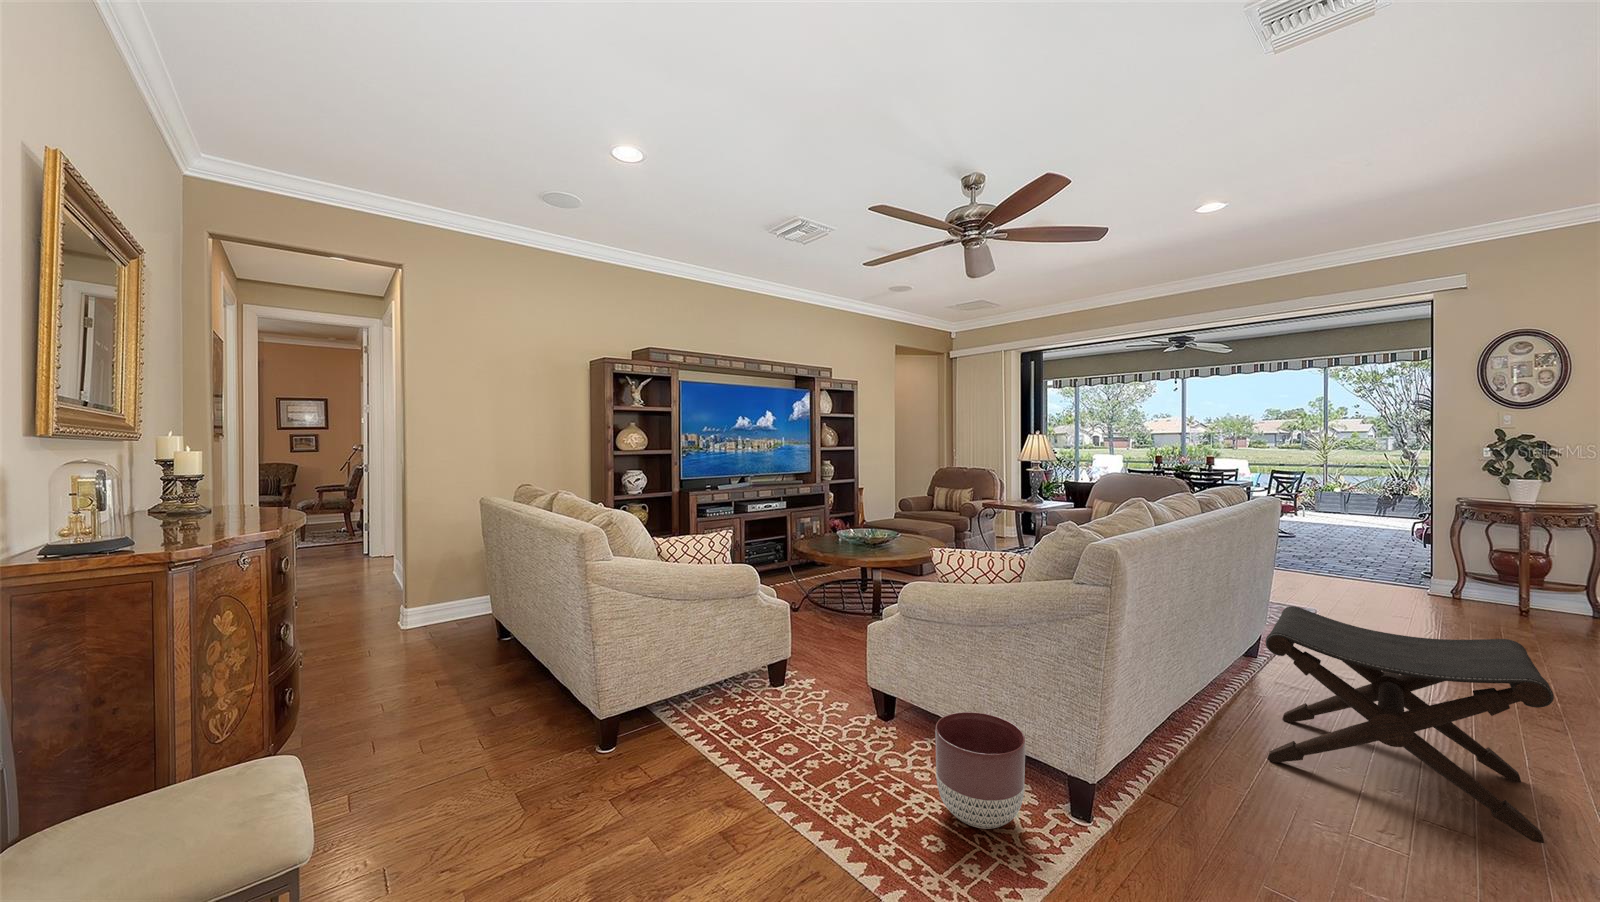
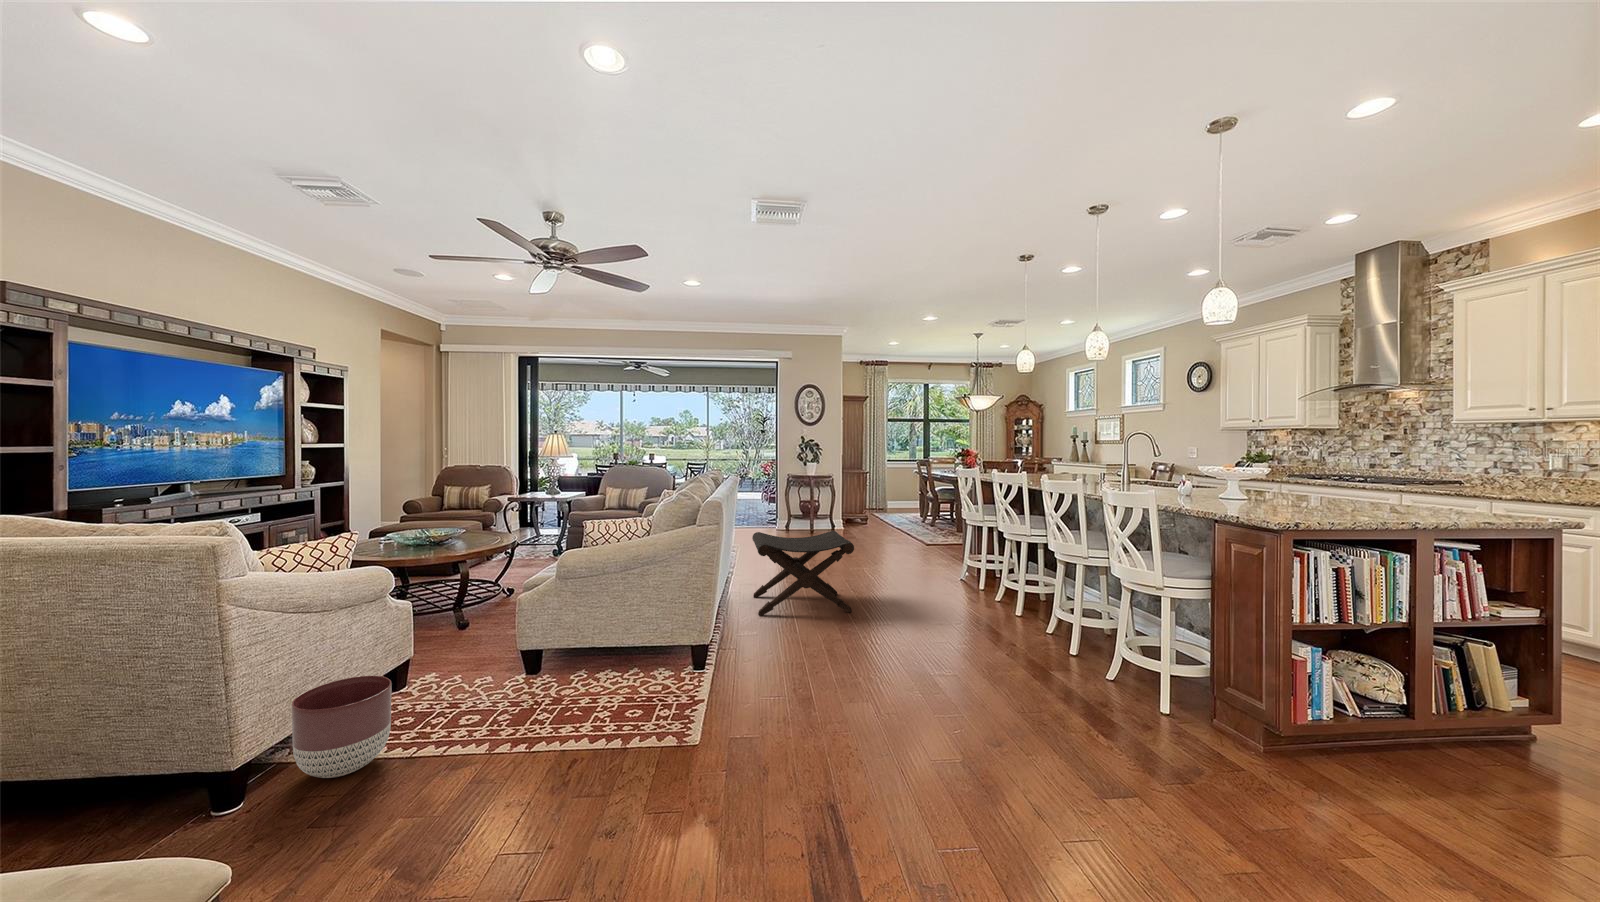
planter: present [935,712,1025,829] -> present [292,676,392,778]

